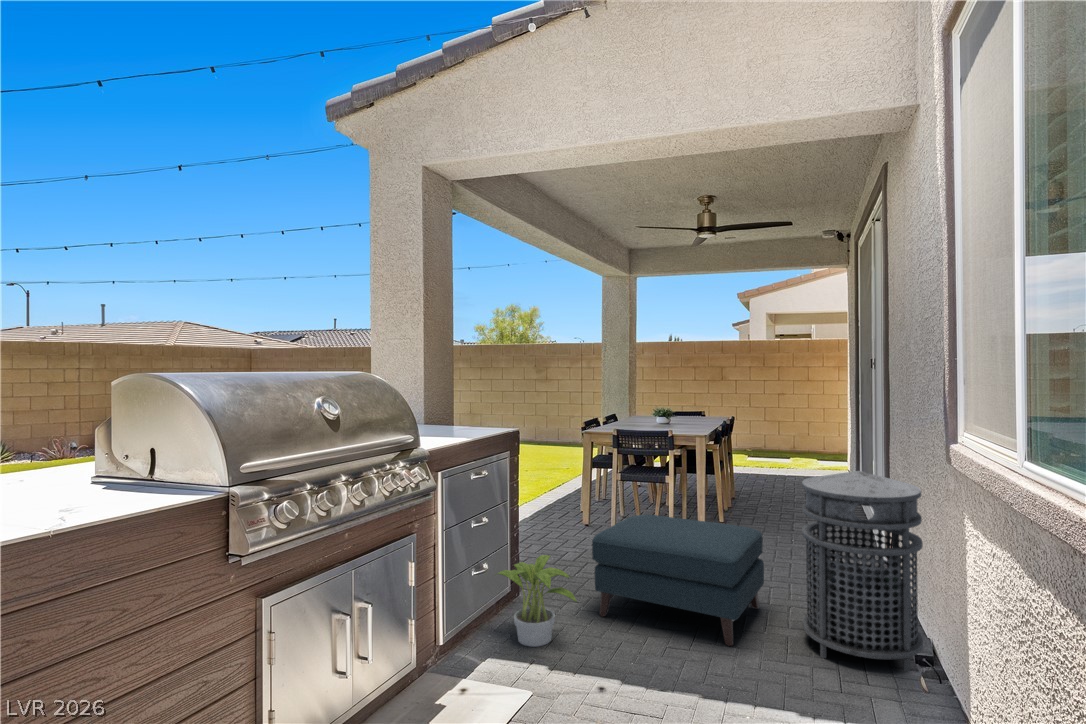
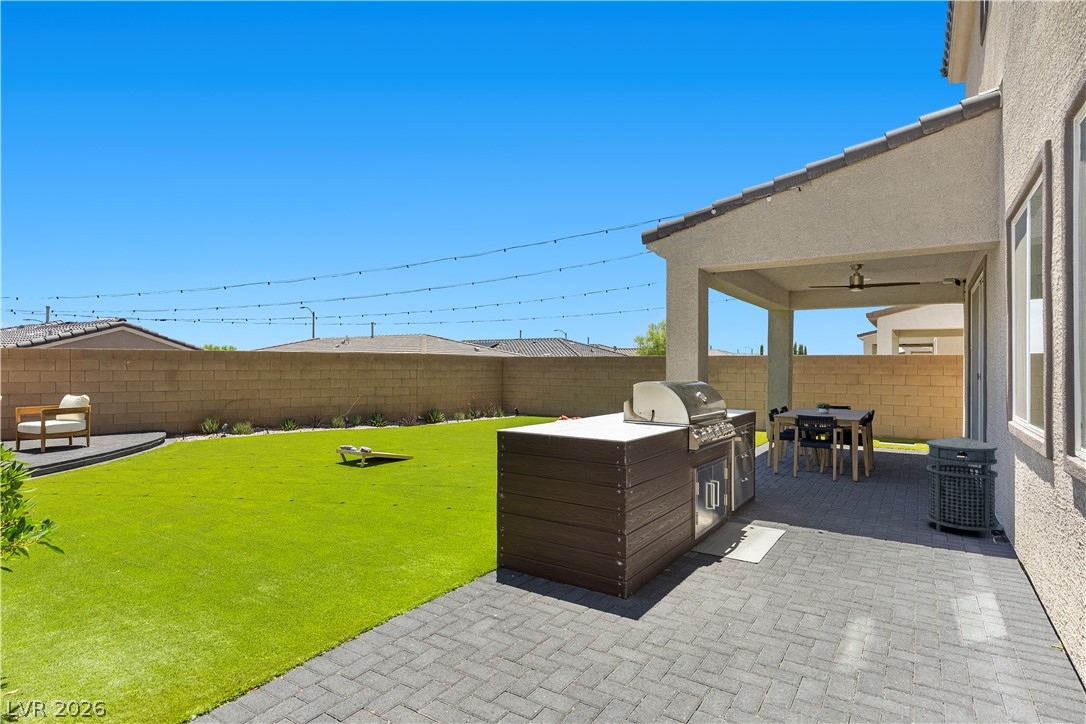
ottoman: present [592,515,764,646] -> none [802,460,902,524]
potted plant: present [497,555,577,647] -> none [751,474,800,516]

